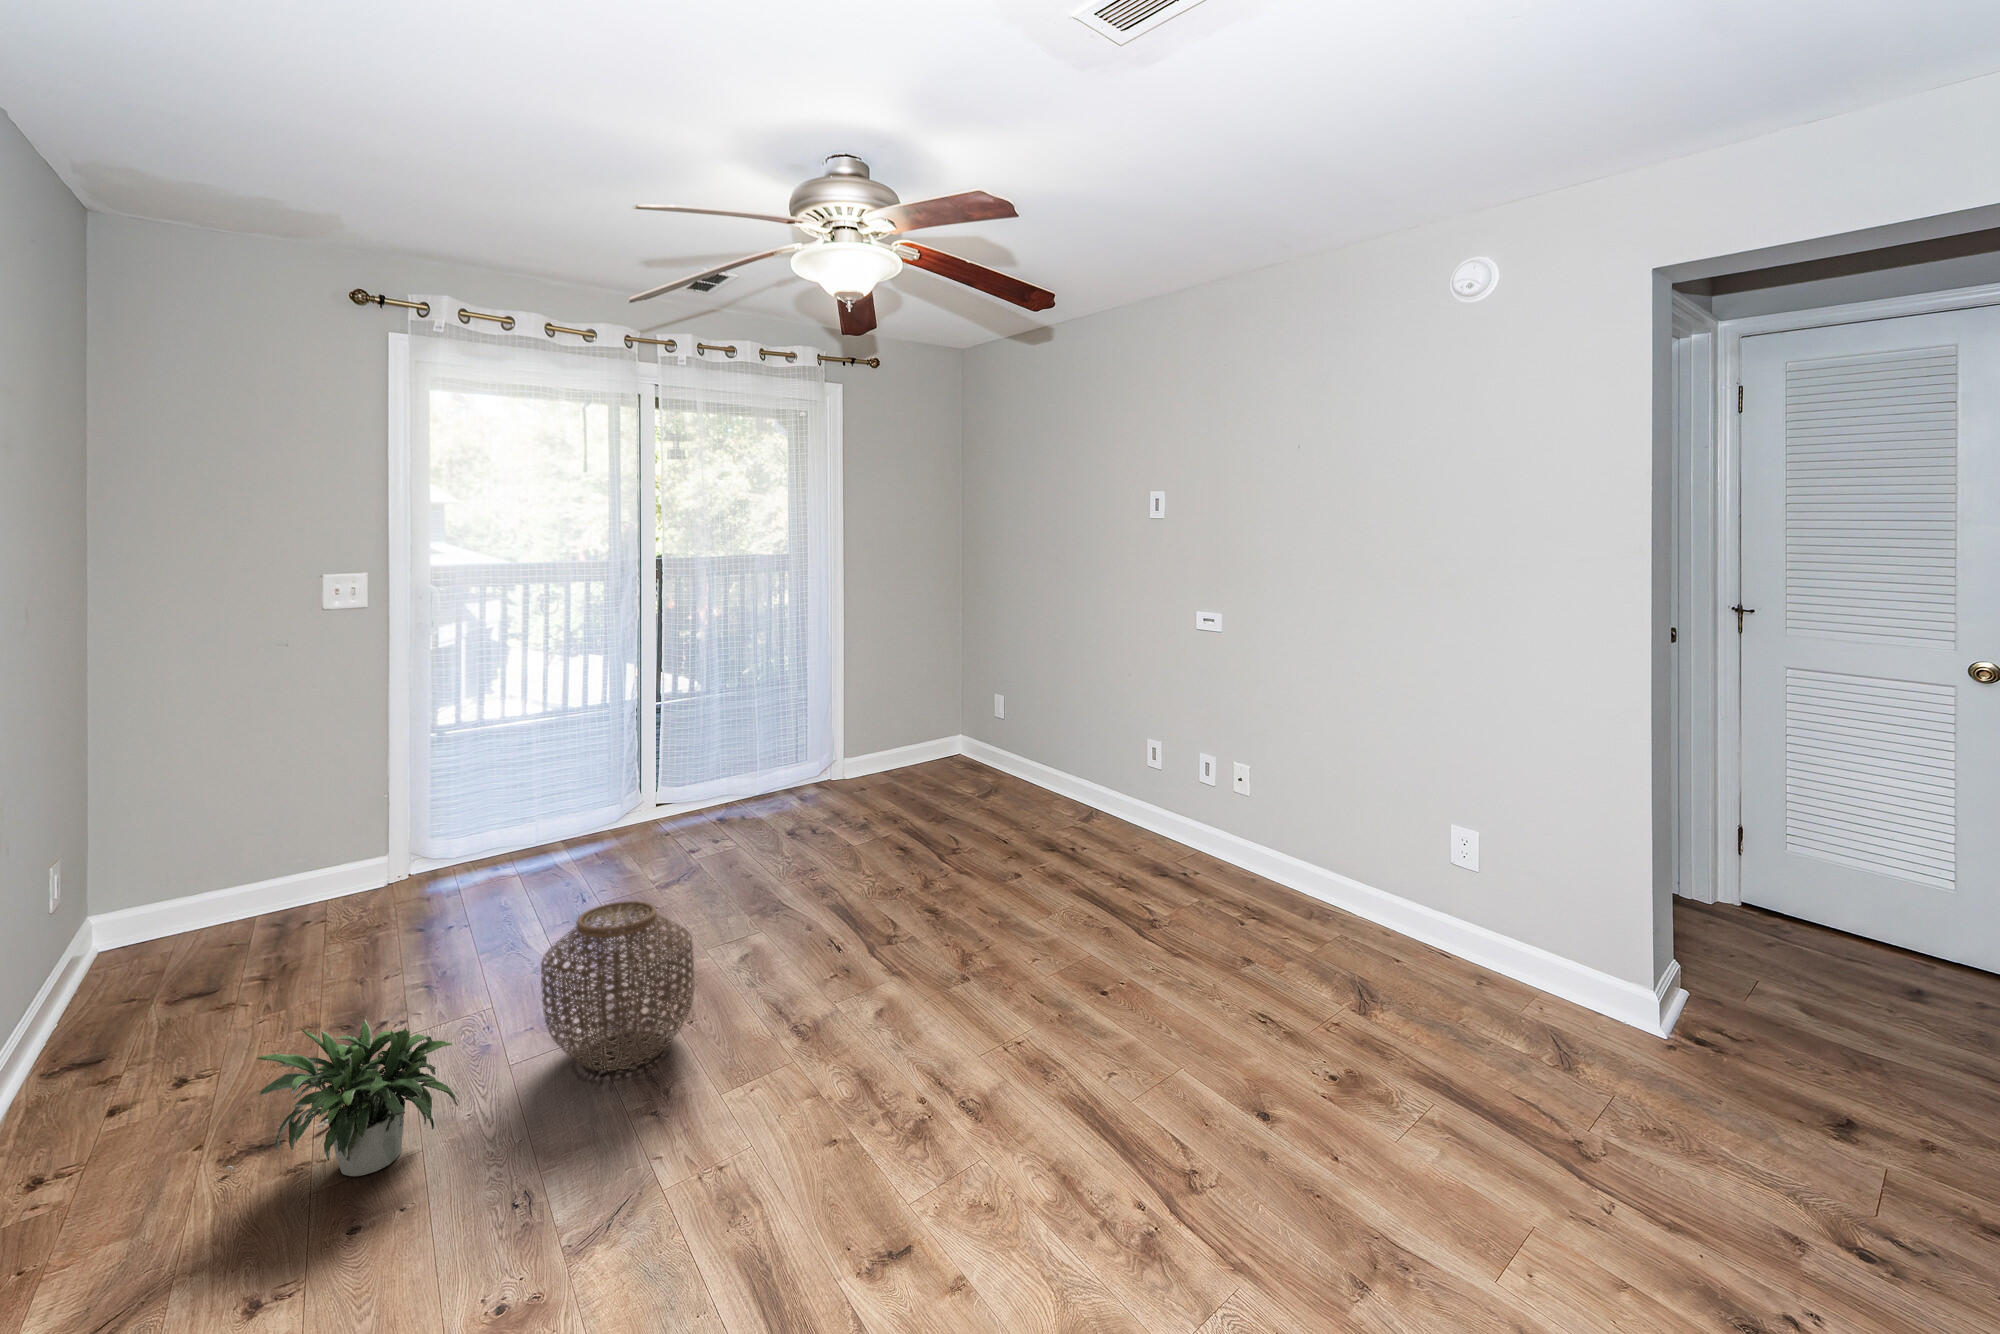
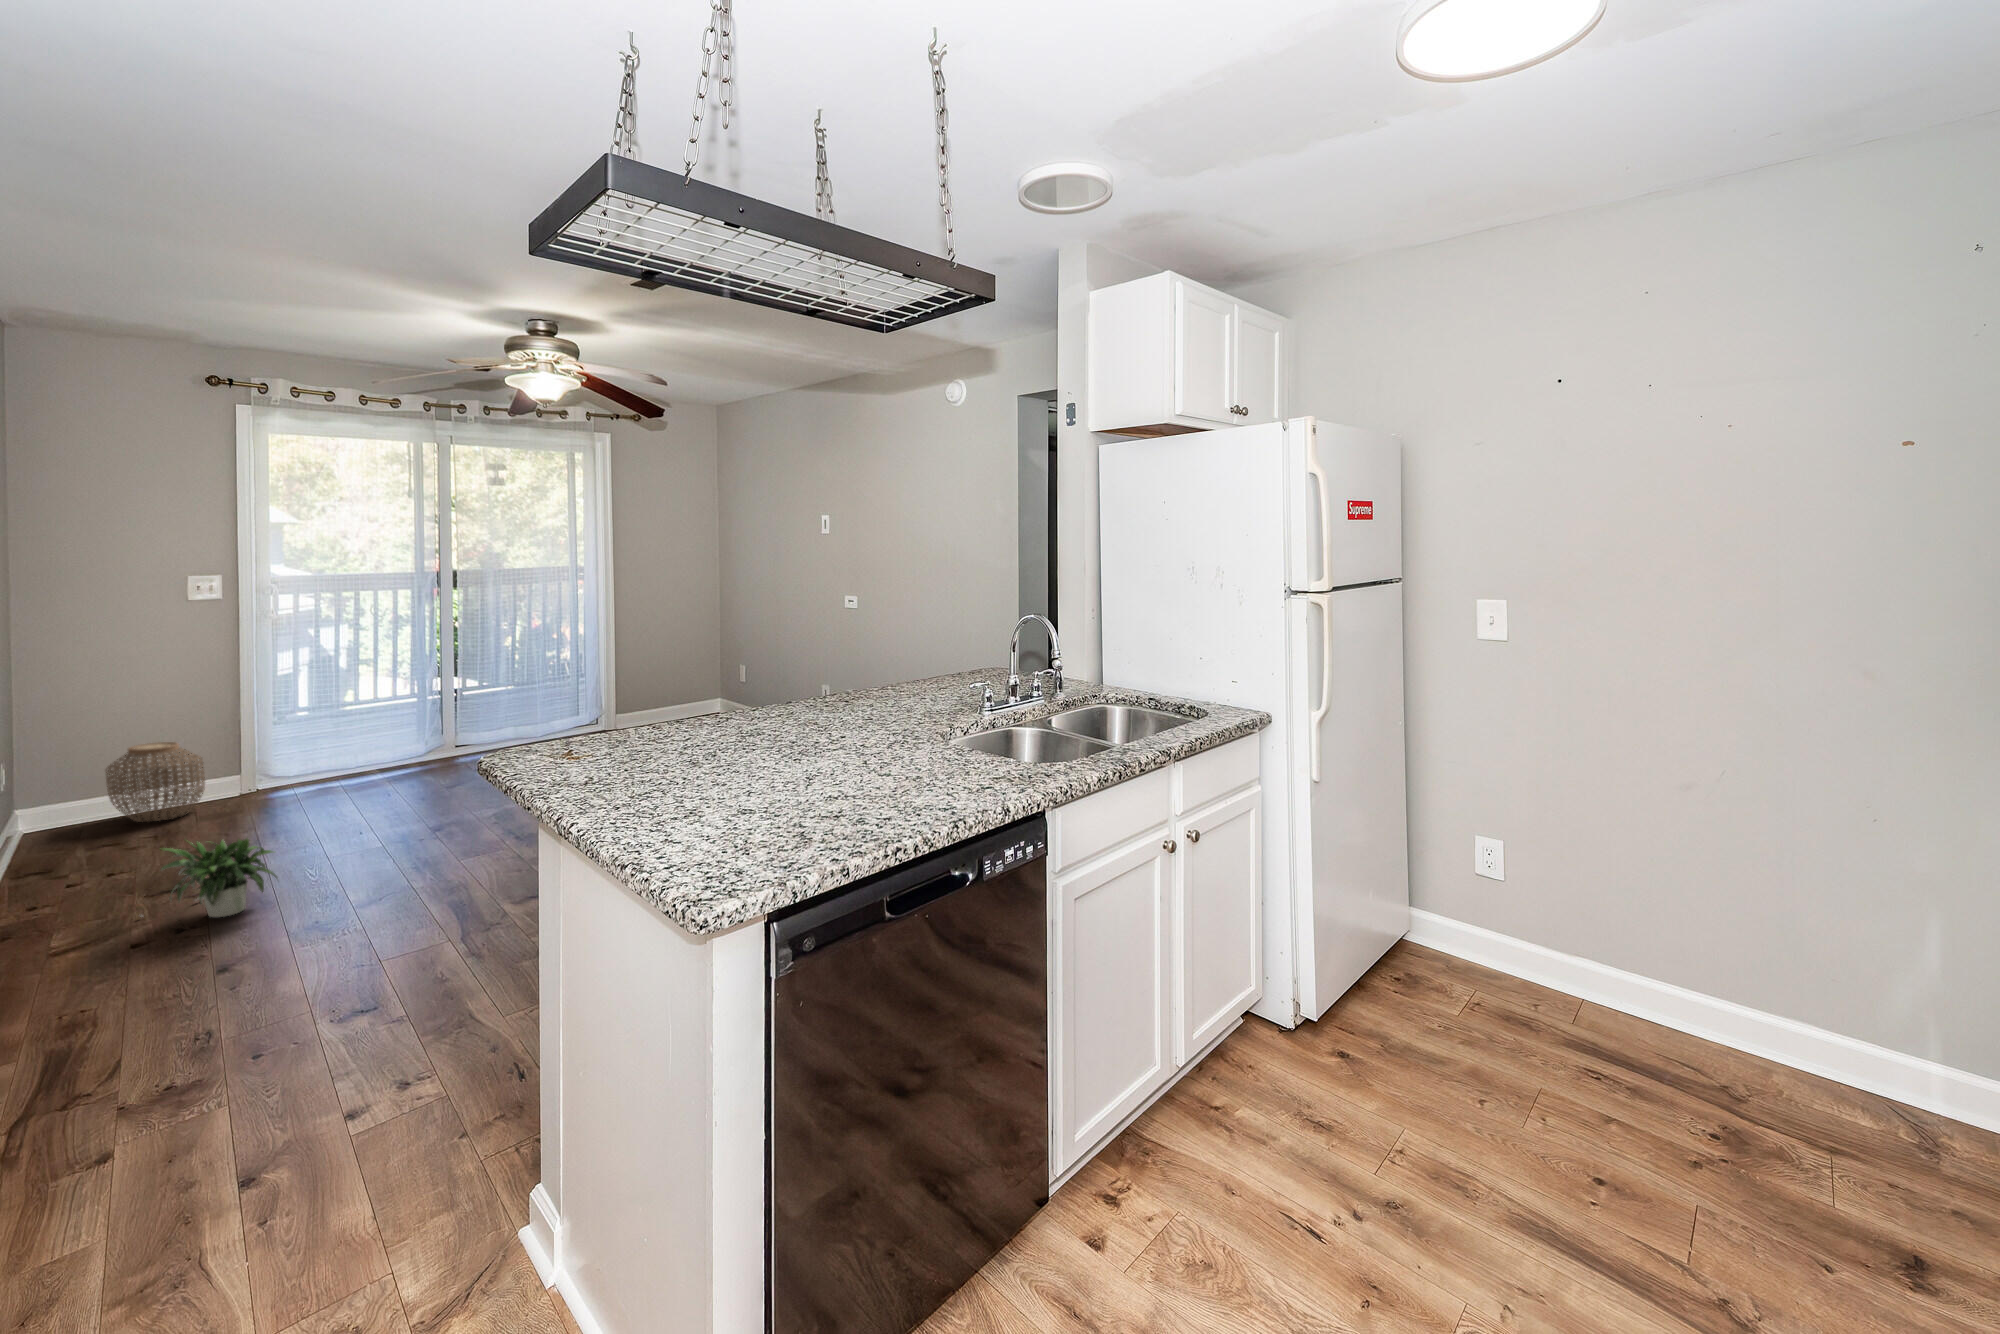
woven basket: present [541,901,694,1071] -> present [106,742,205,822]

